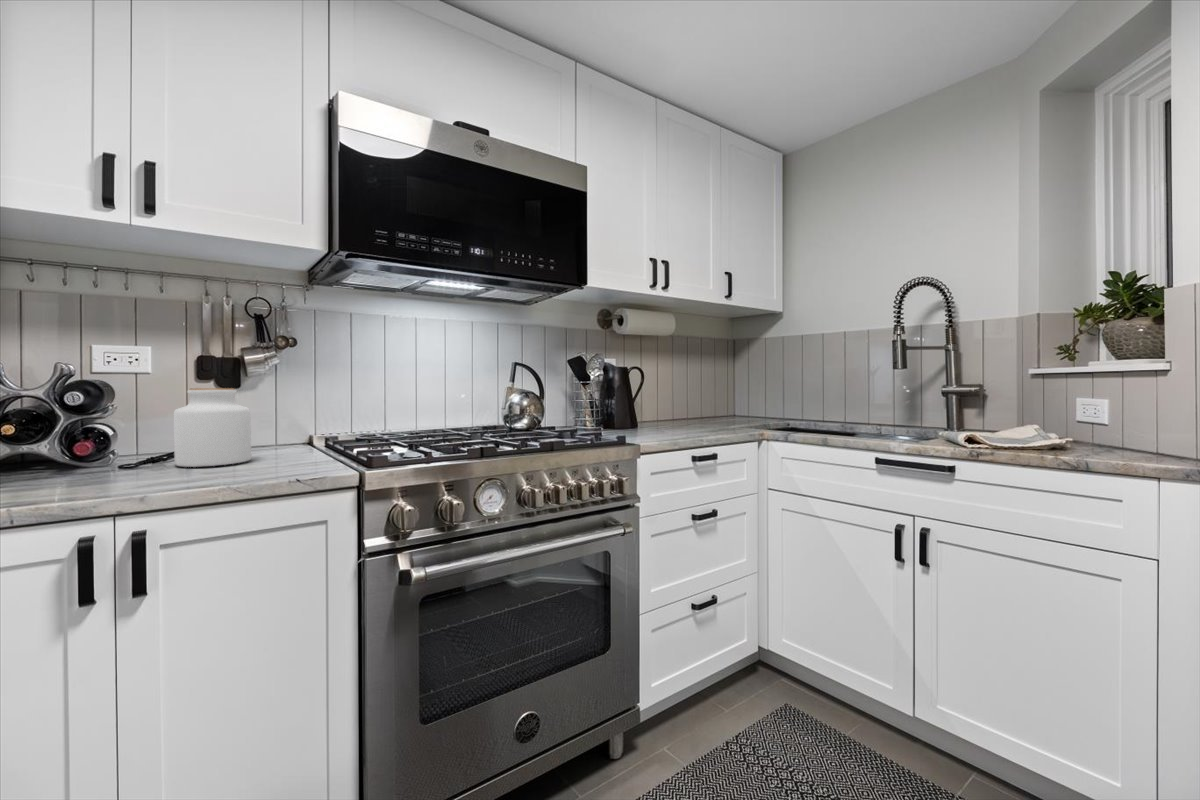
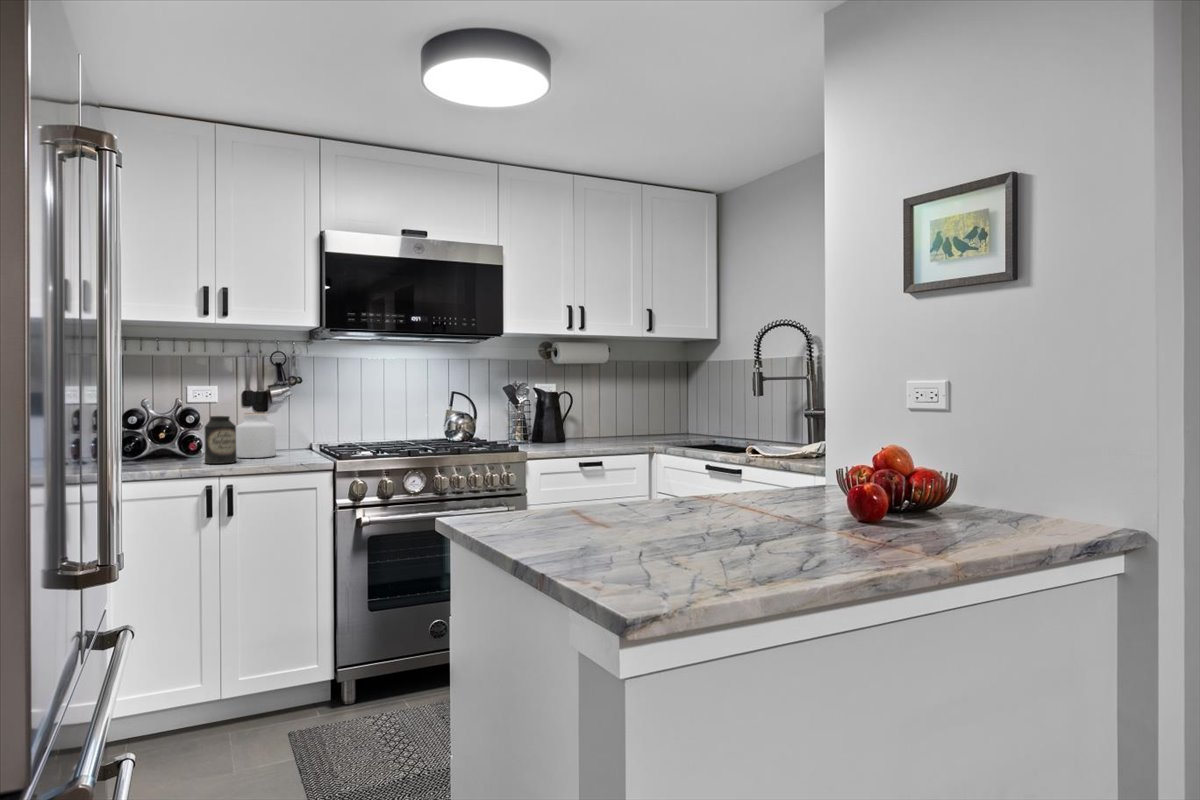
canister: none [90,391,167,486] -> present [205,416,237,464]

